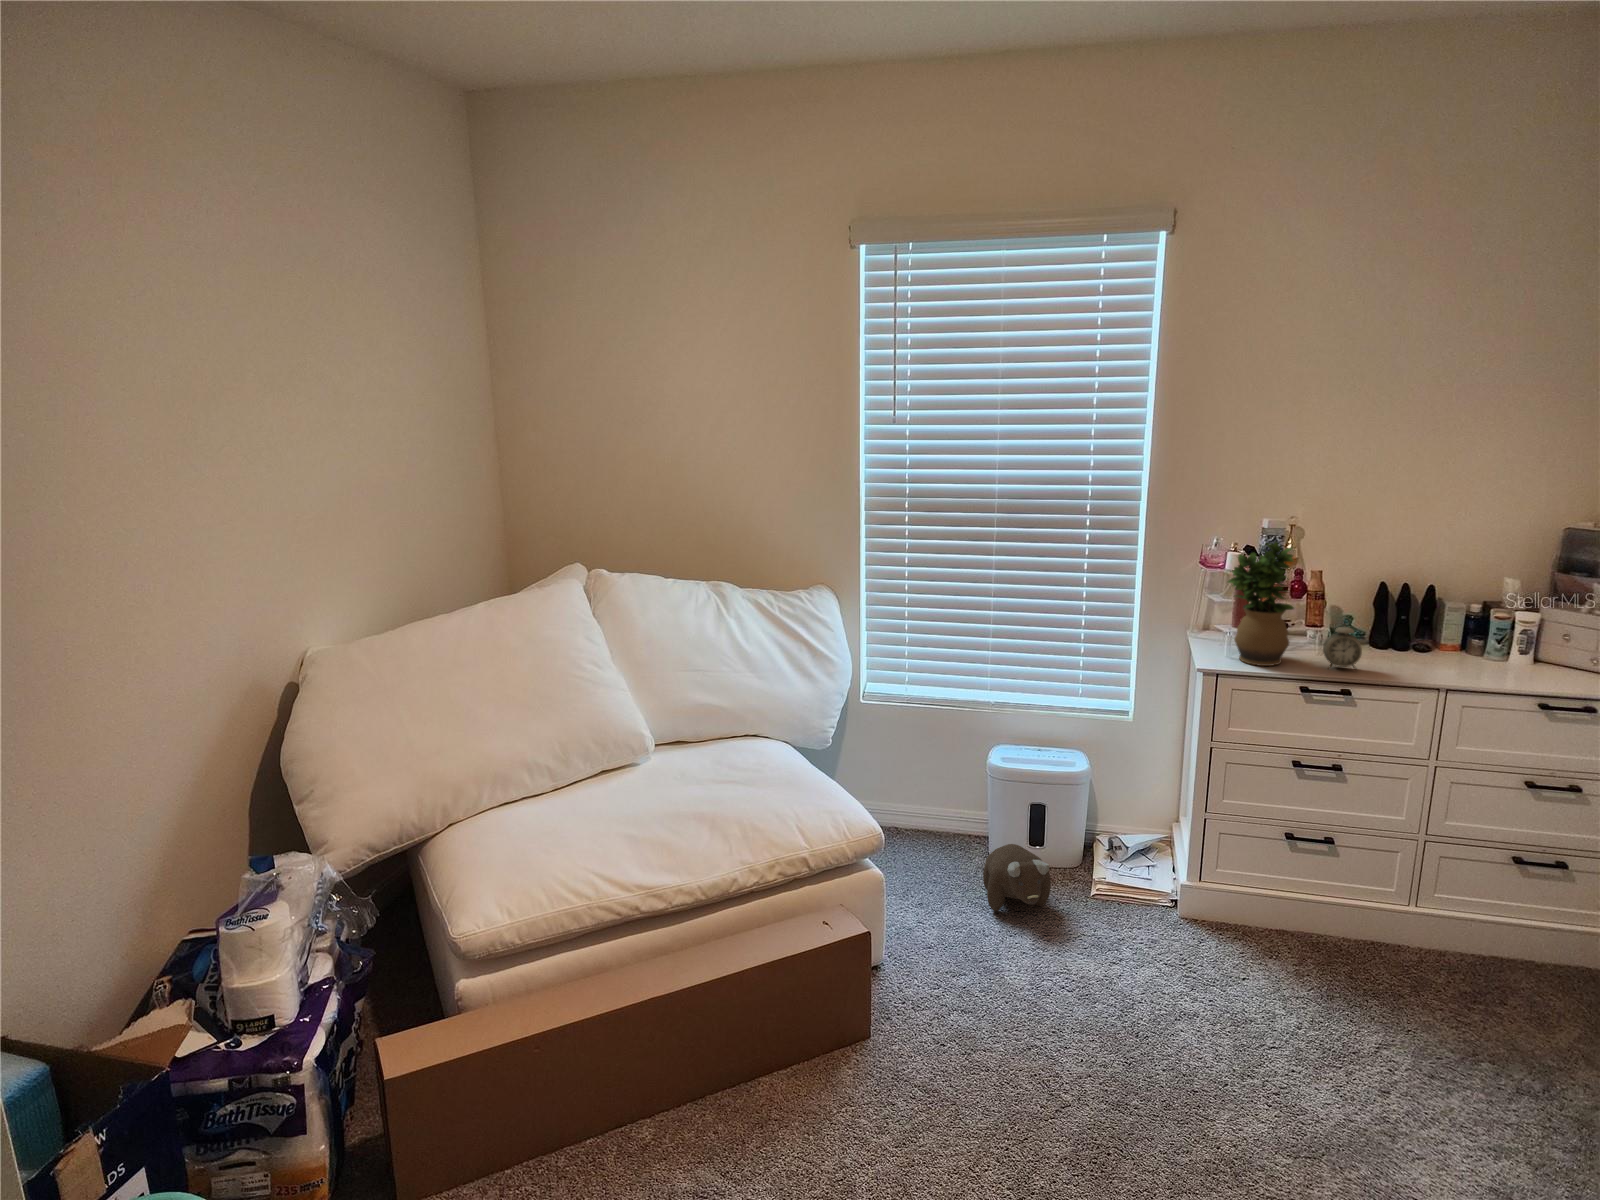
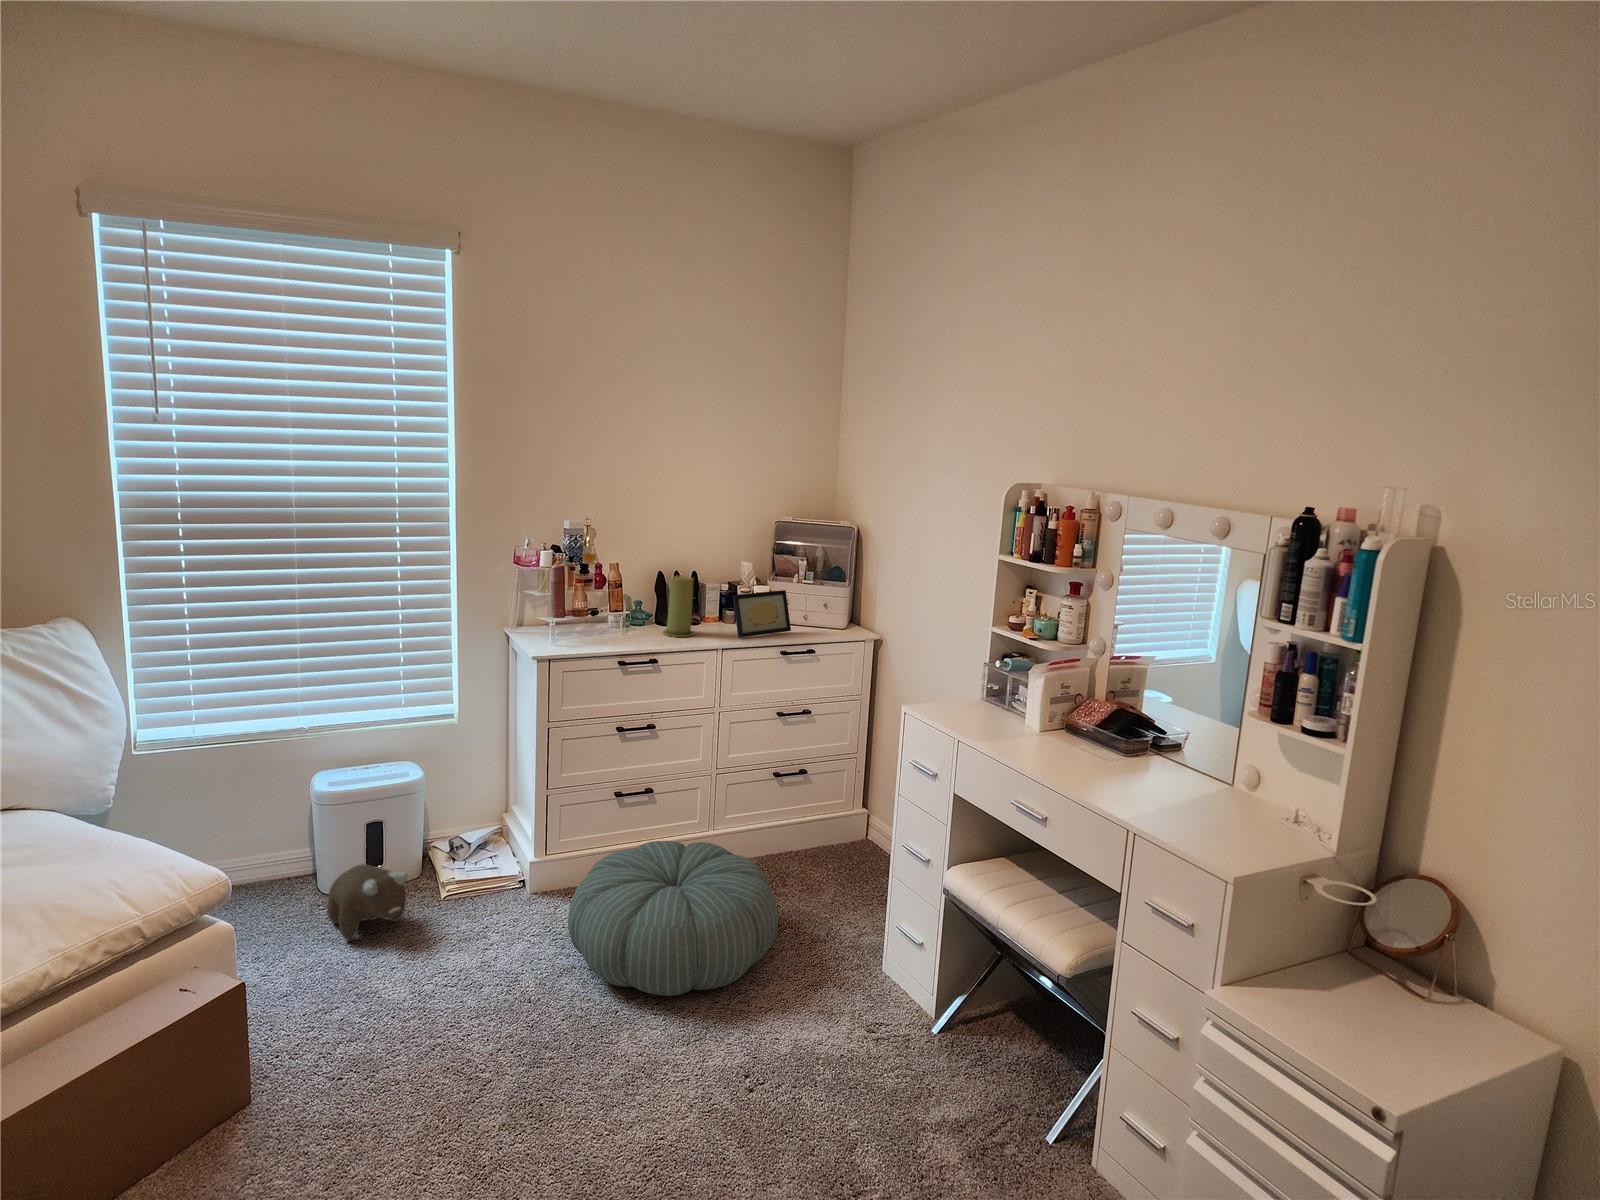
potted plant: present [1228,542,1294,666] -> none [549,536,606,647]
candle: none [1372,592,1420,668] -> present [663,576,695,637]
picture frame: none [1476,622,1568,678] -> present [733,590,791,638]
alarm clock: present [1323,624,1362,670] -> none [629,598,659,643]
pouf: none [1193,903,1461,1102] -> present [568,841,778,996]

